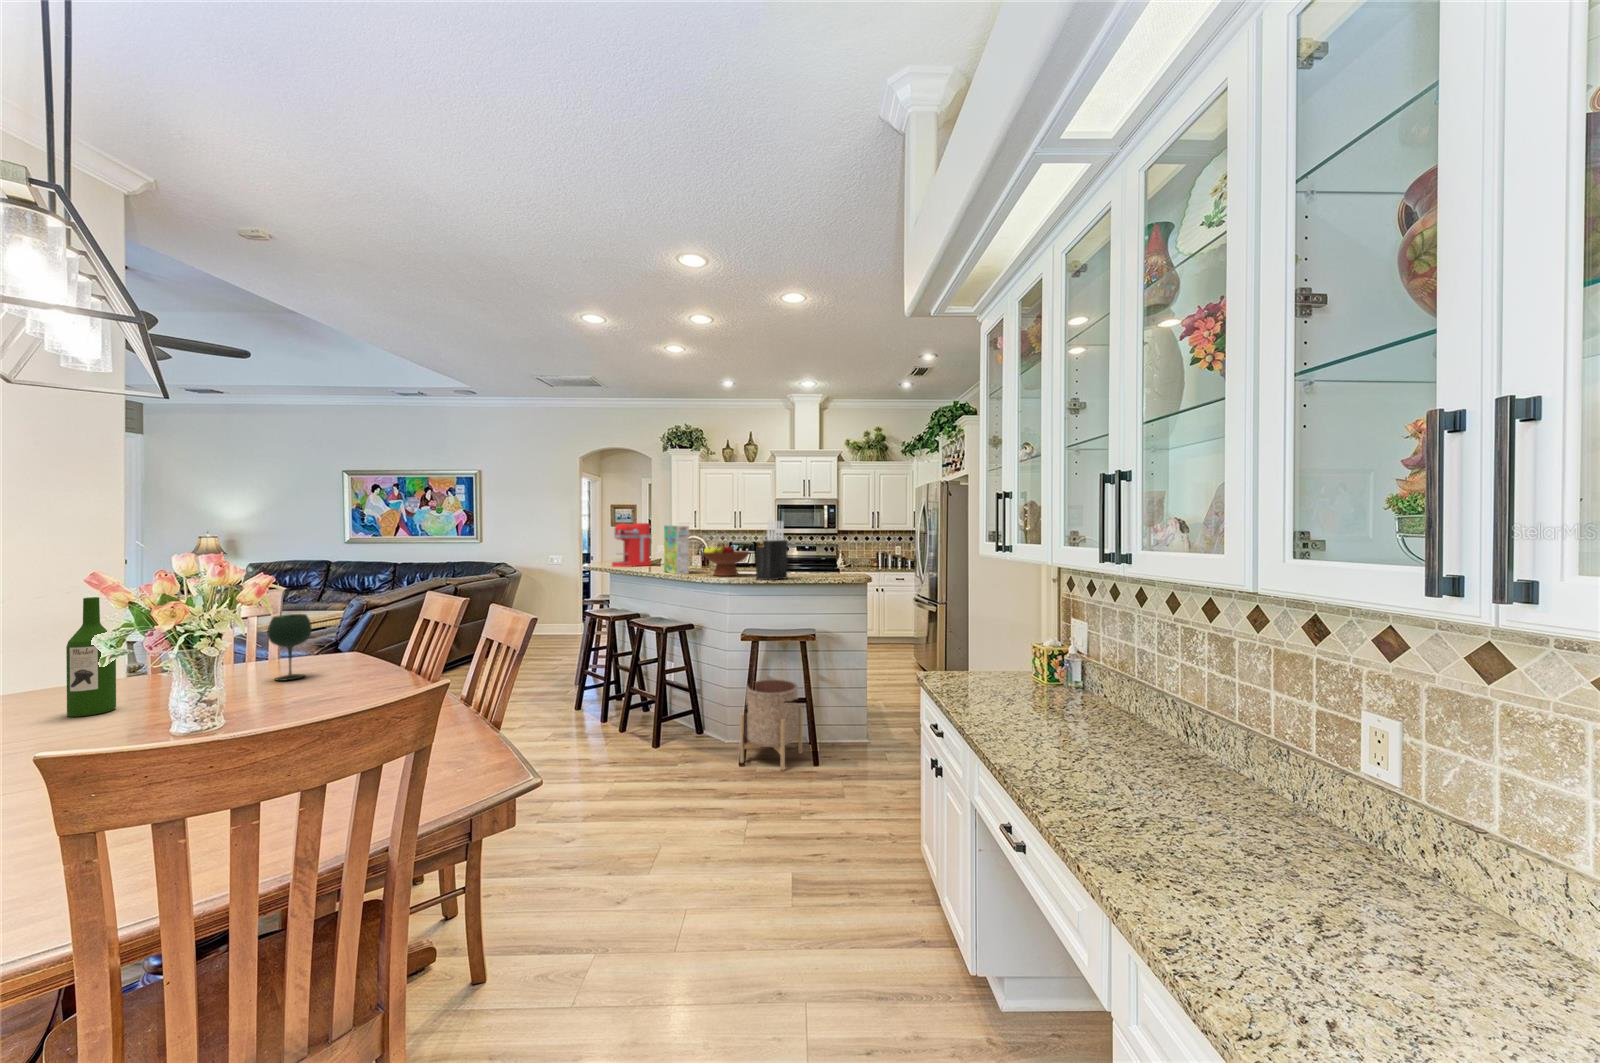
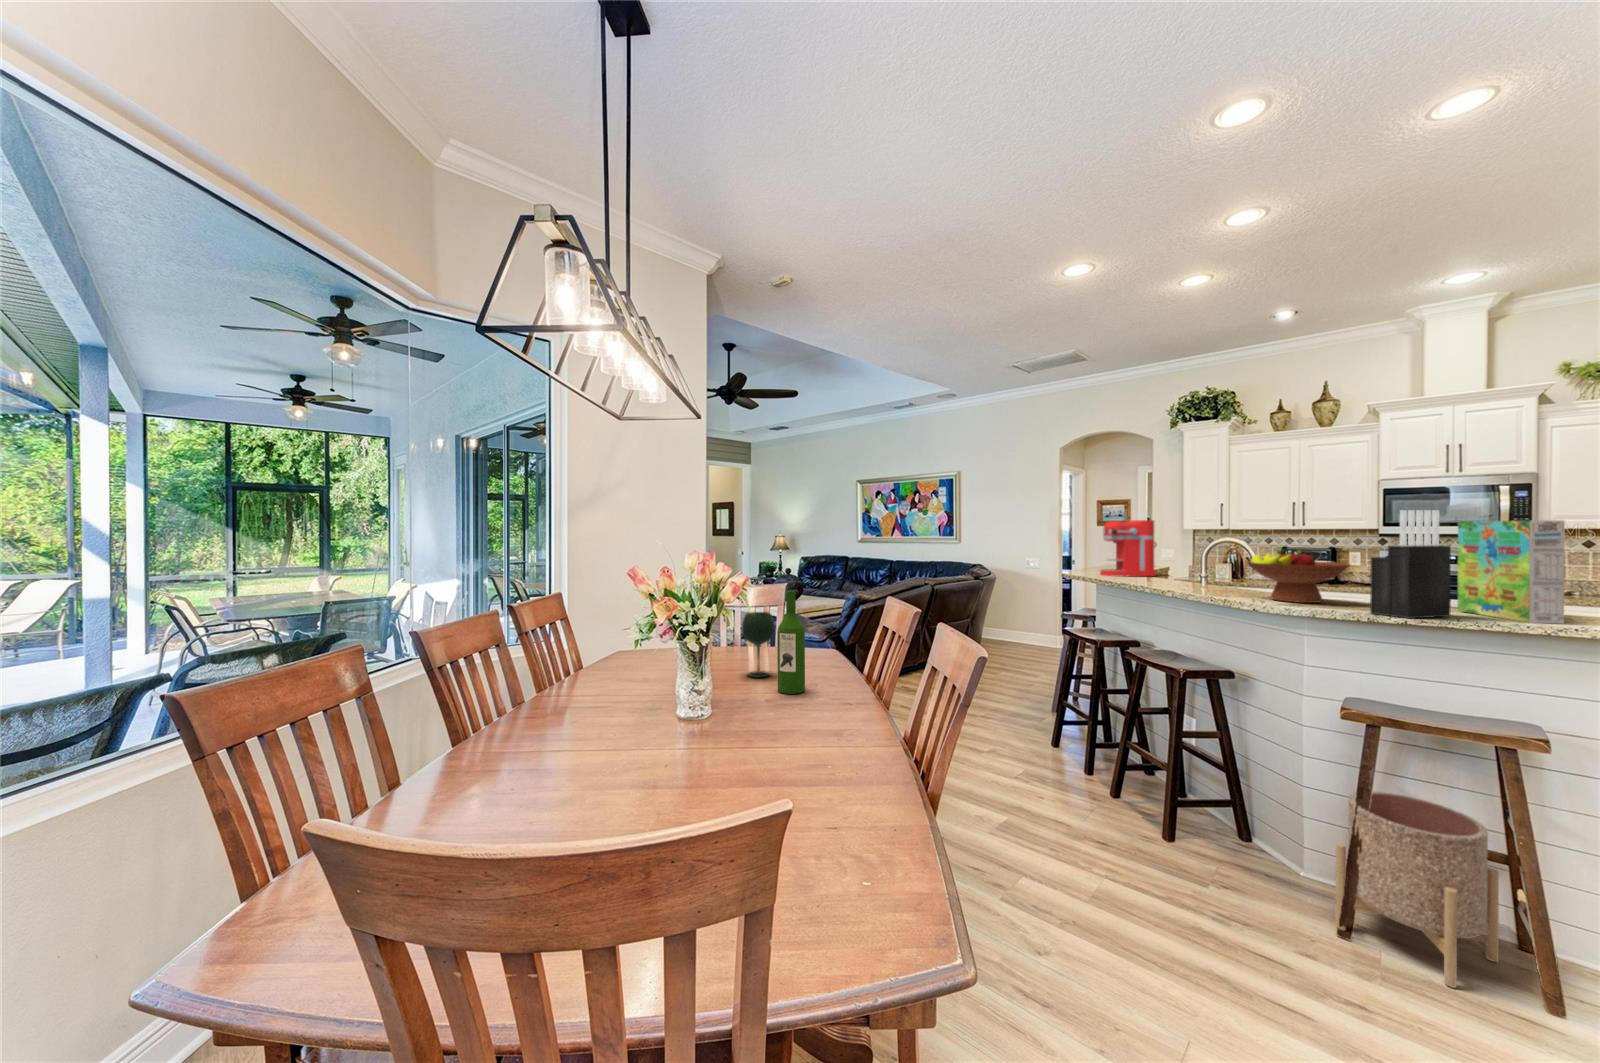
cereal box: present [664,526,689,574] -> present [1458,520,1565,624]
wine bottle: present [66,597,116,717] -> present [777,590,805,694]

